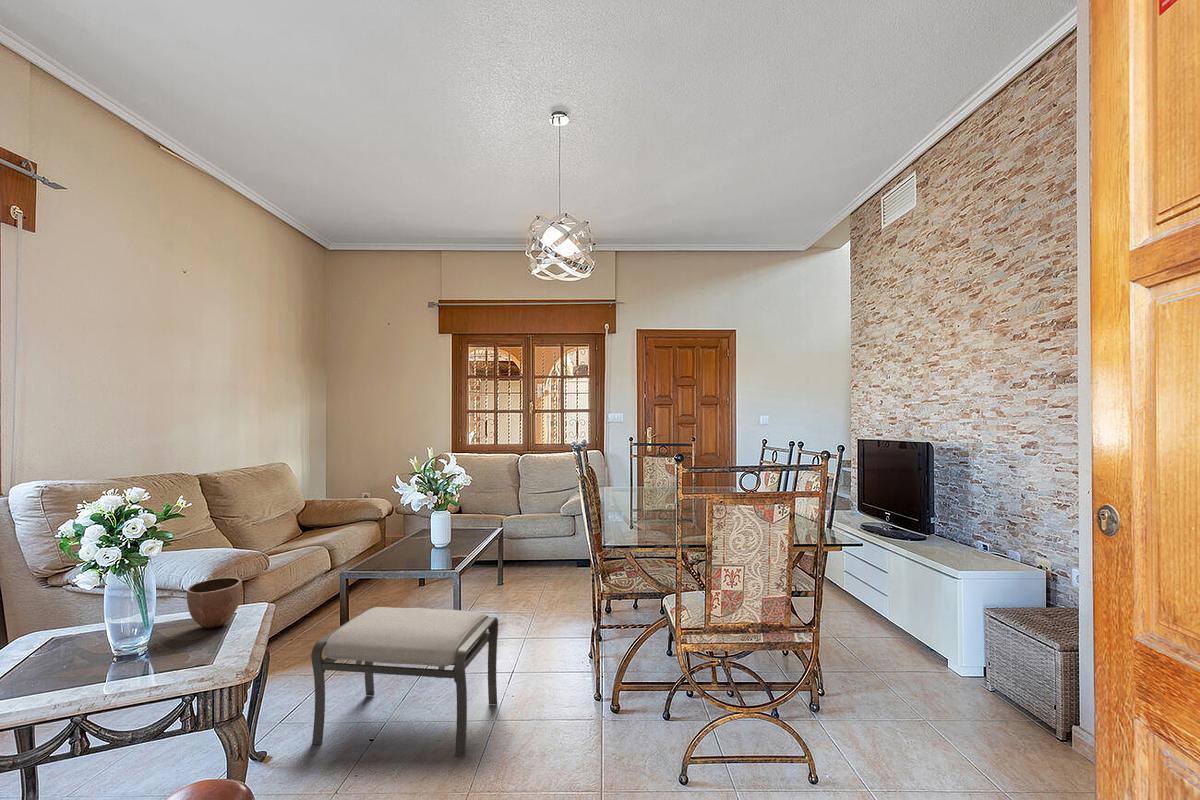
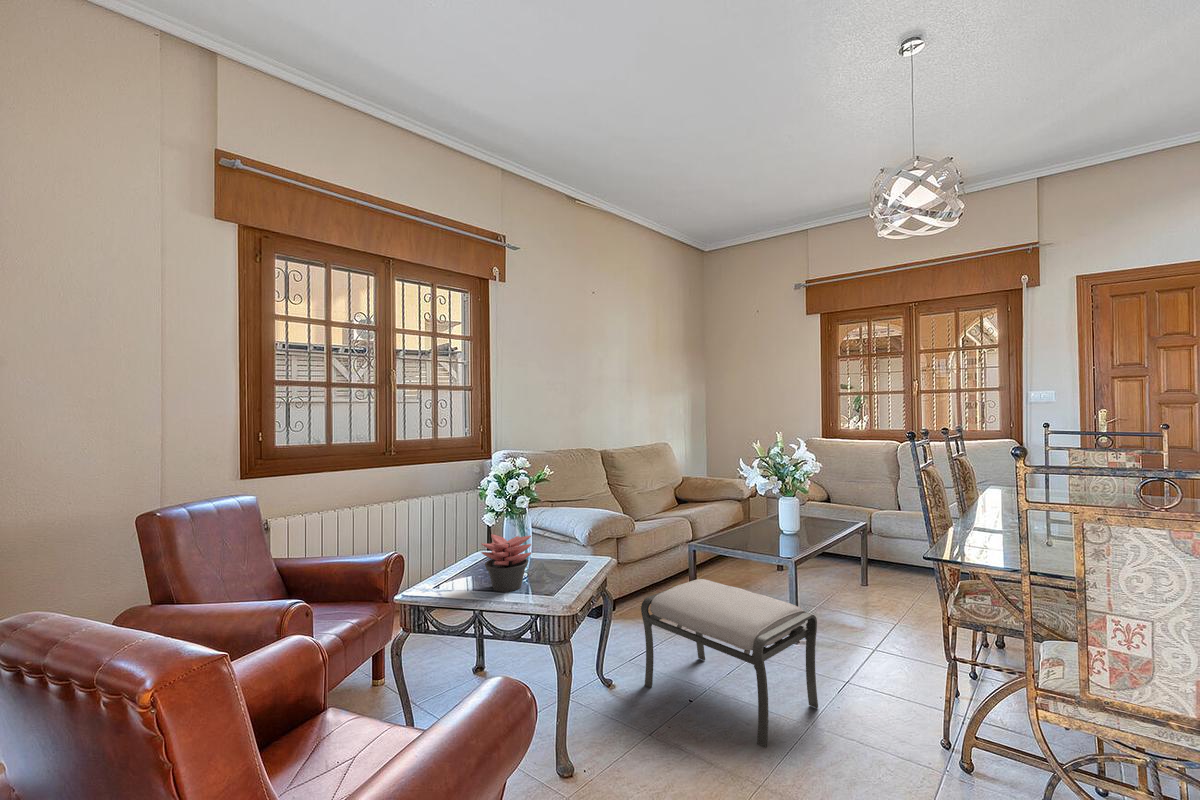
decorative bowl: present [187,577,242,629] -> none [553,531,588,569]
succulent plant: none [77,593,167,681] -> present [481,534,531,592]

